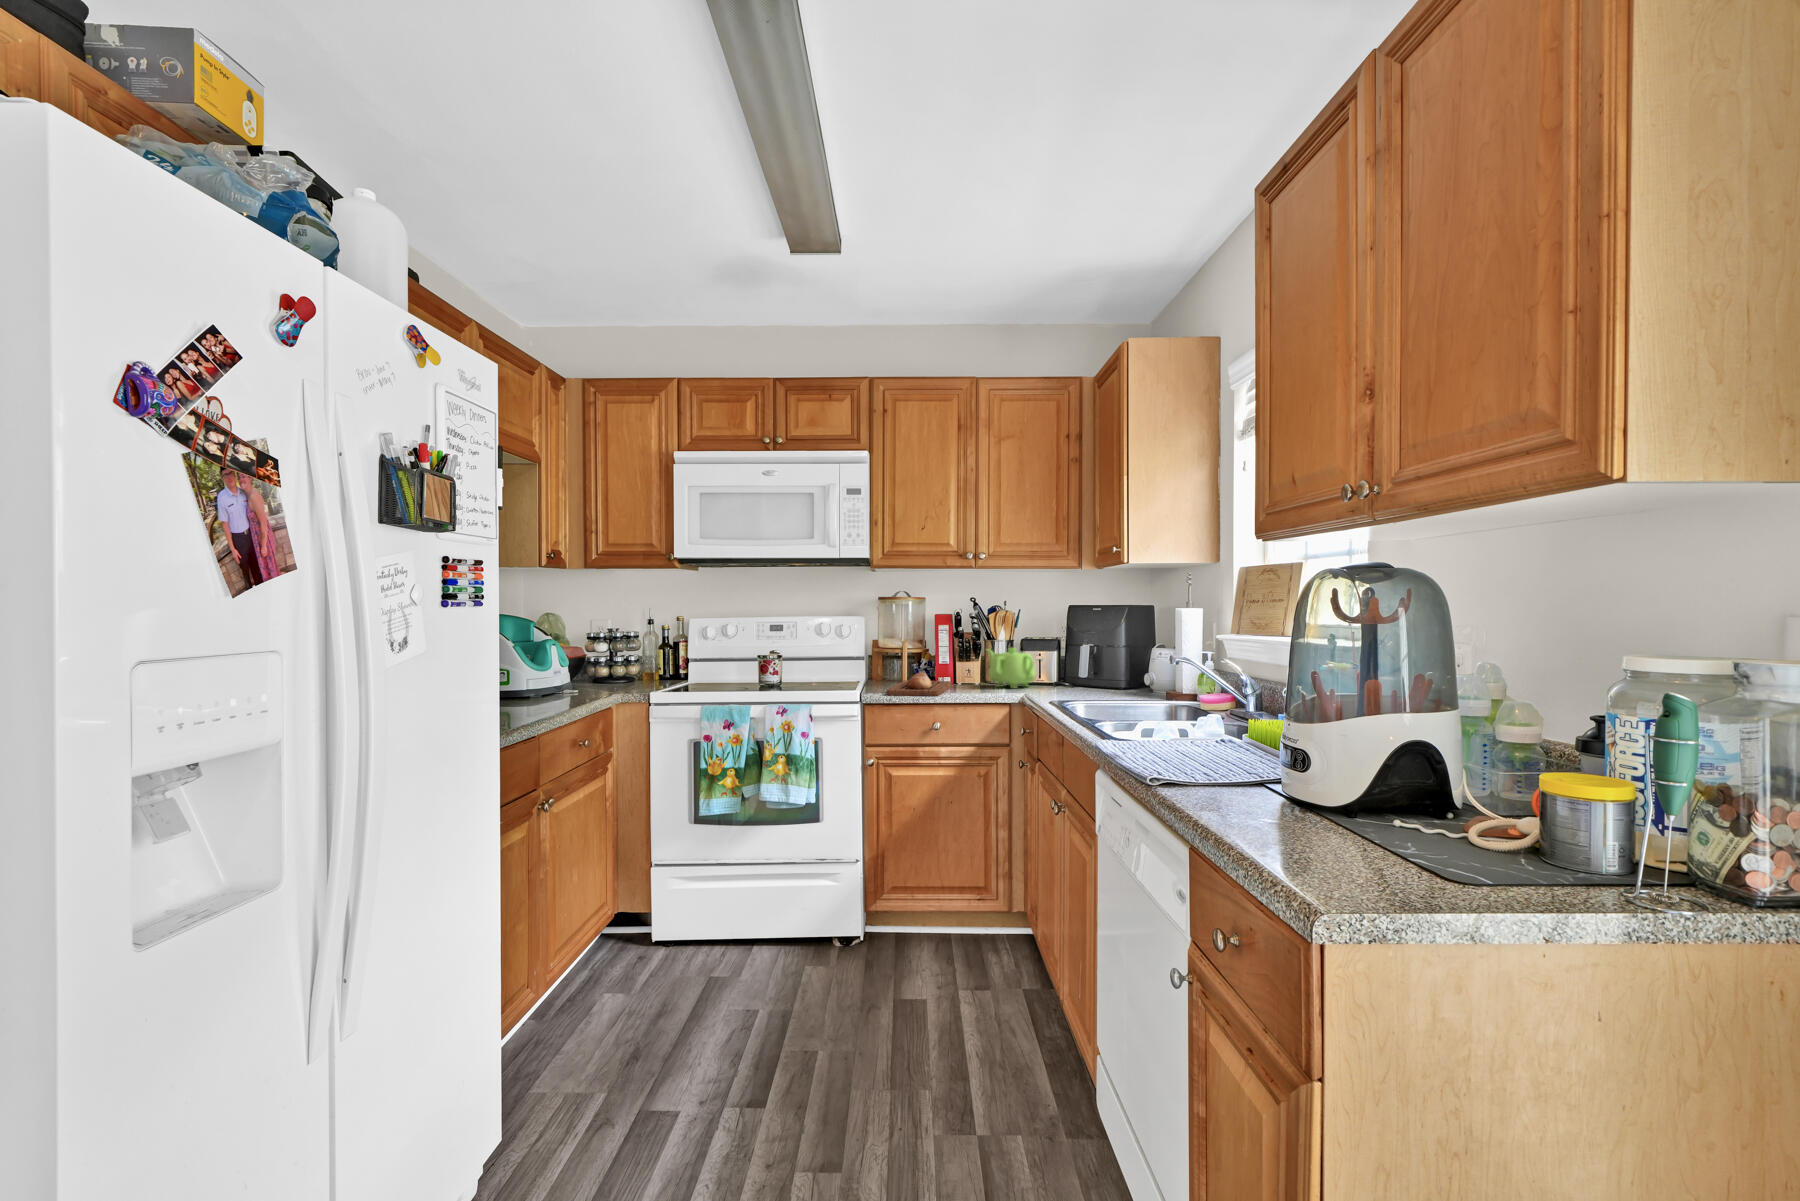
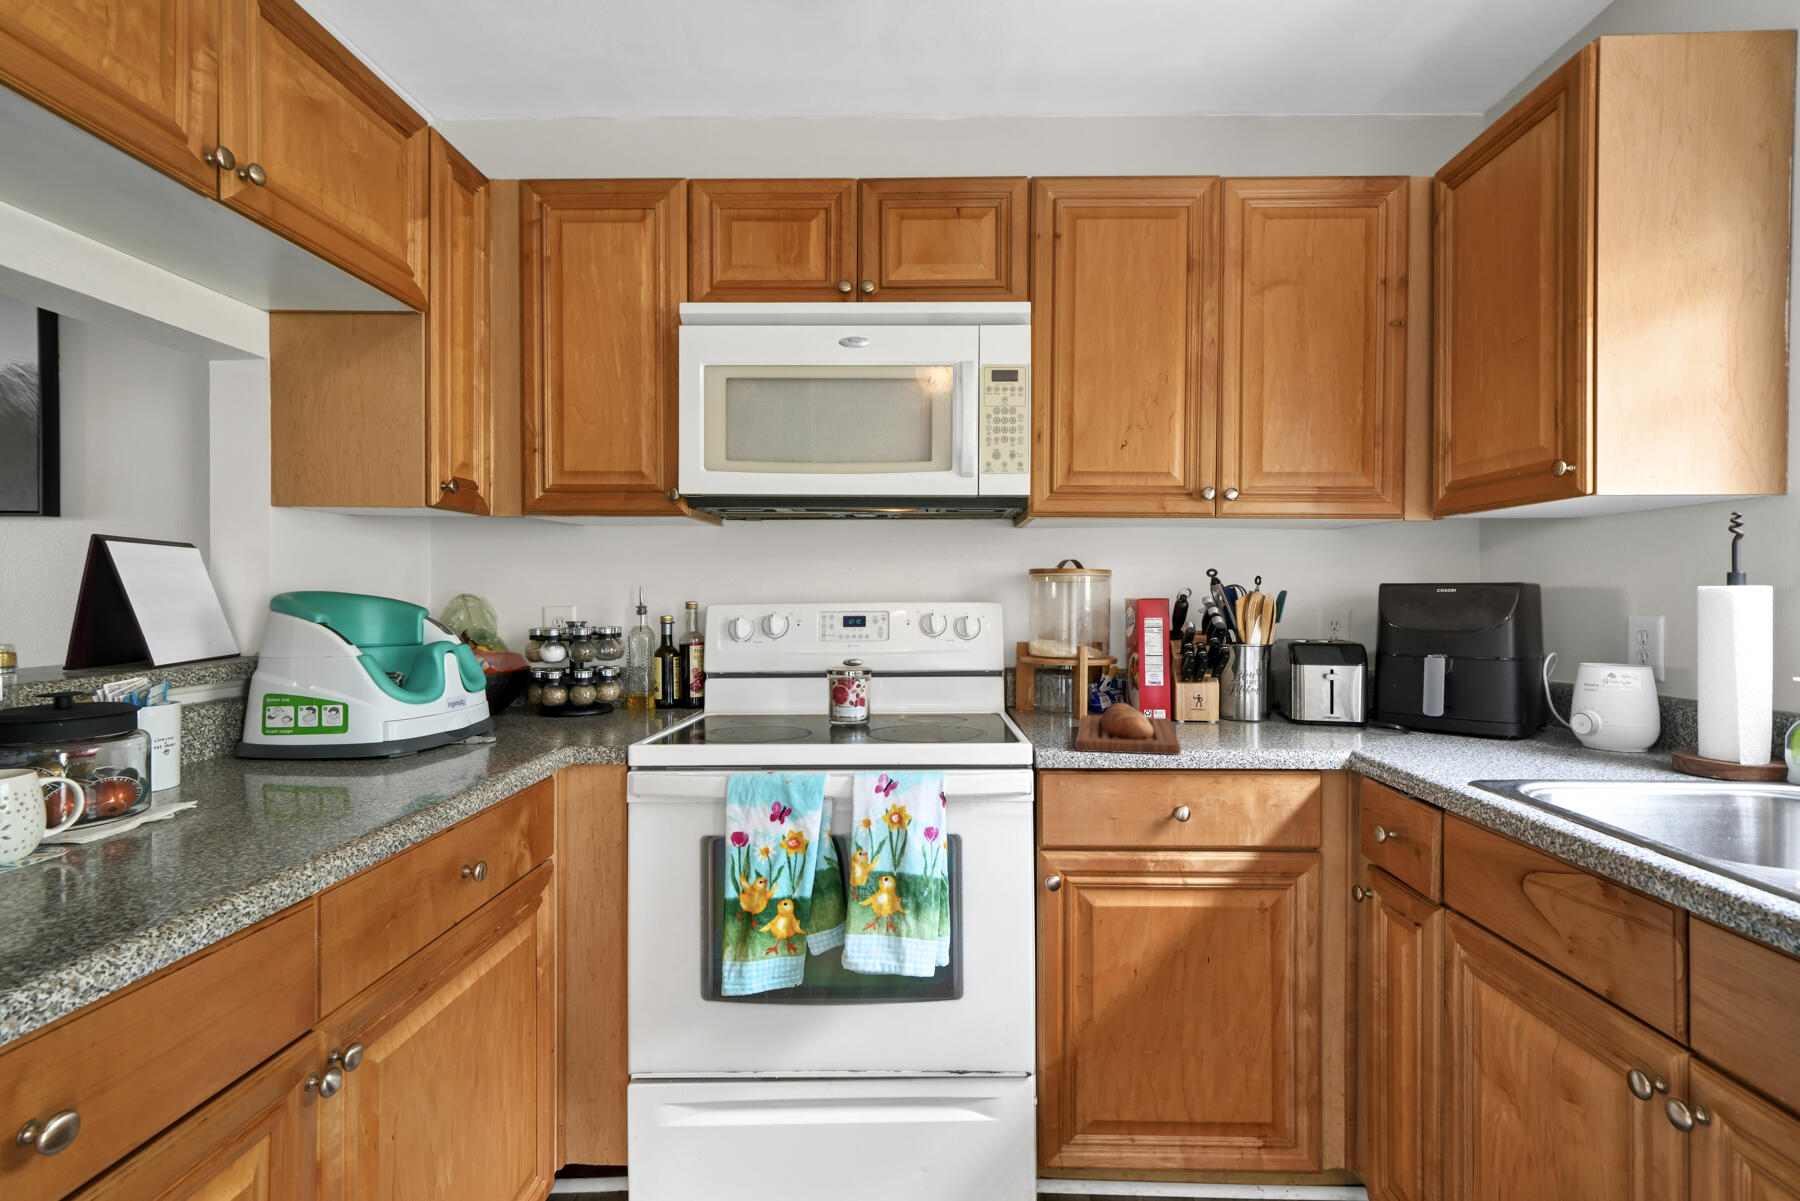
teapot: present [987,648,1036,688] -> none [1221,660,1329,734]

